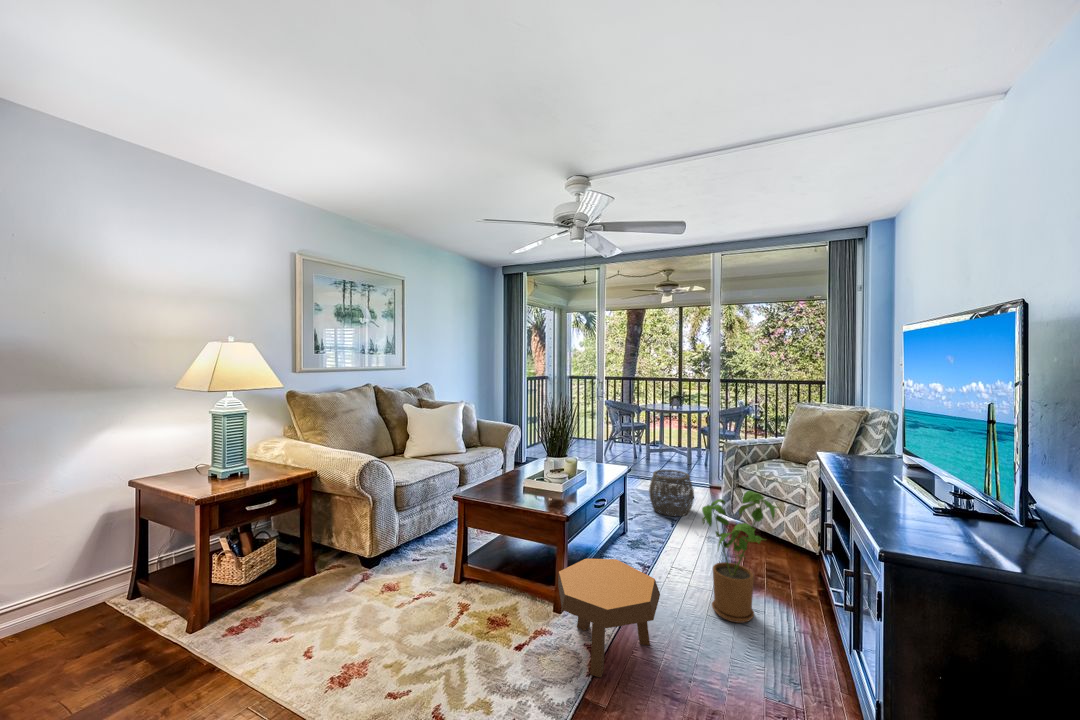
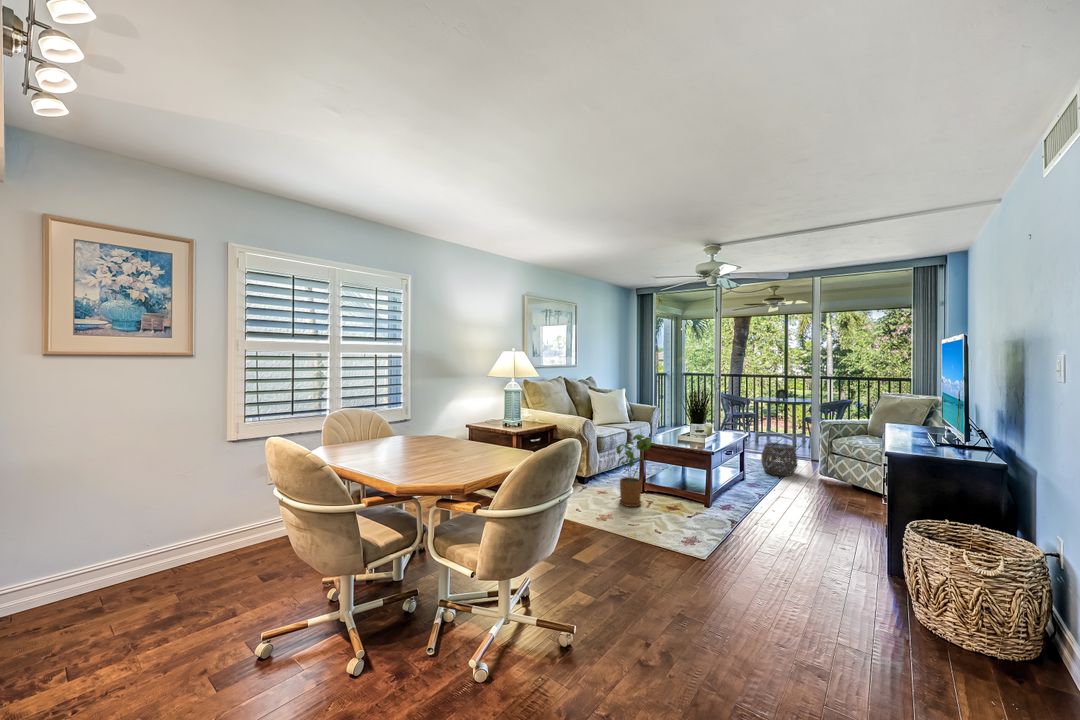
house plant: present [702,491,779,623] -> present [616,434,656,507]
footstool: present [558,559,660,678] -> none [711,480,775,531]

